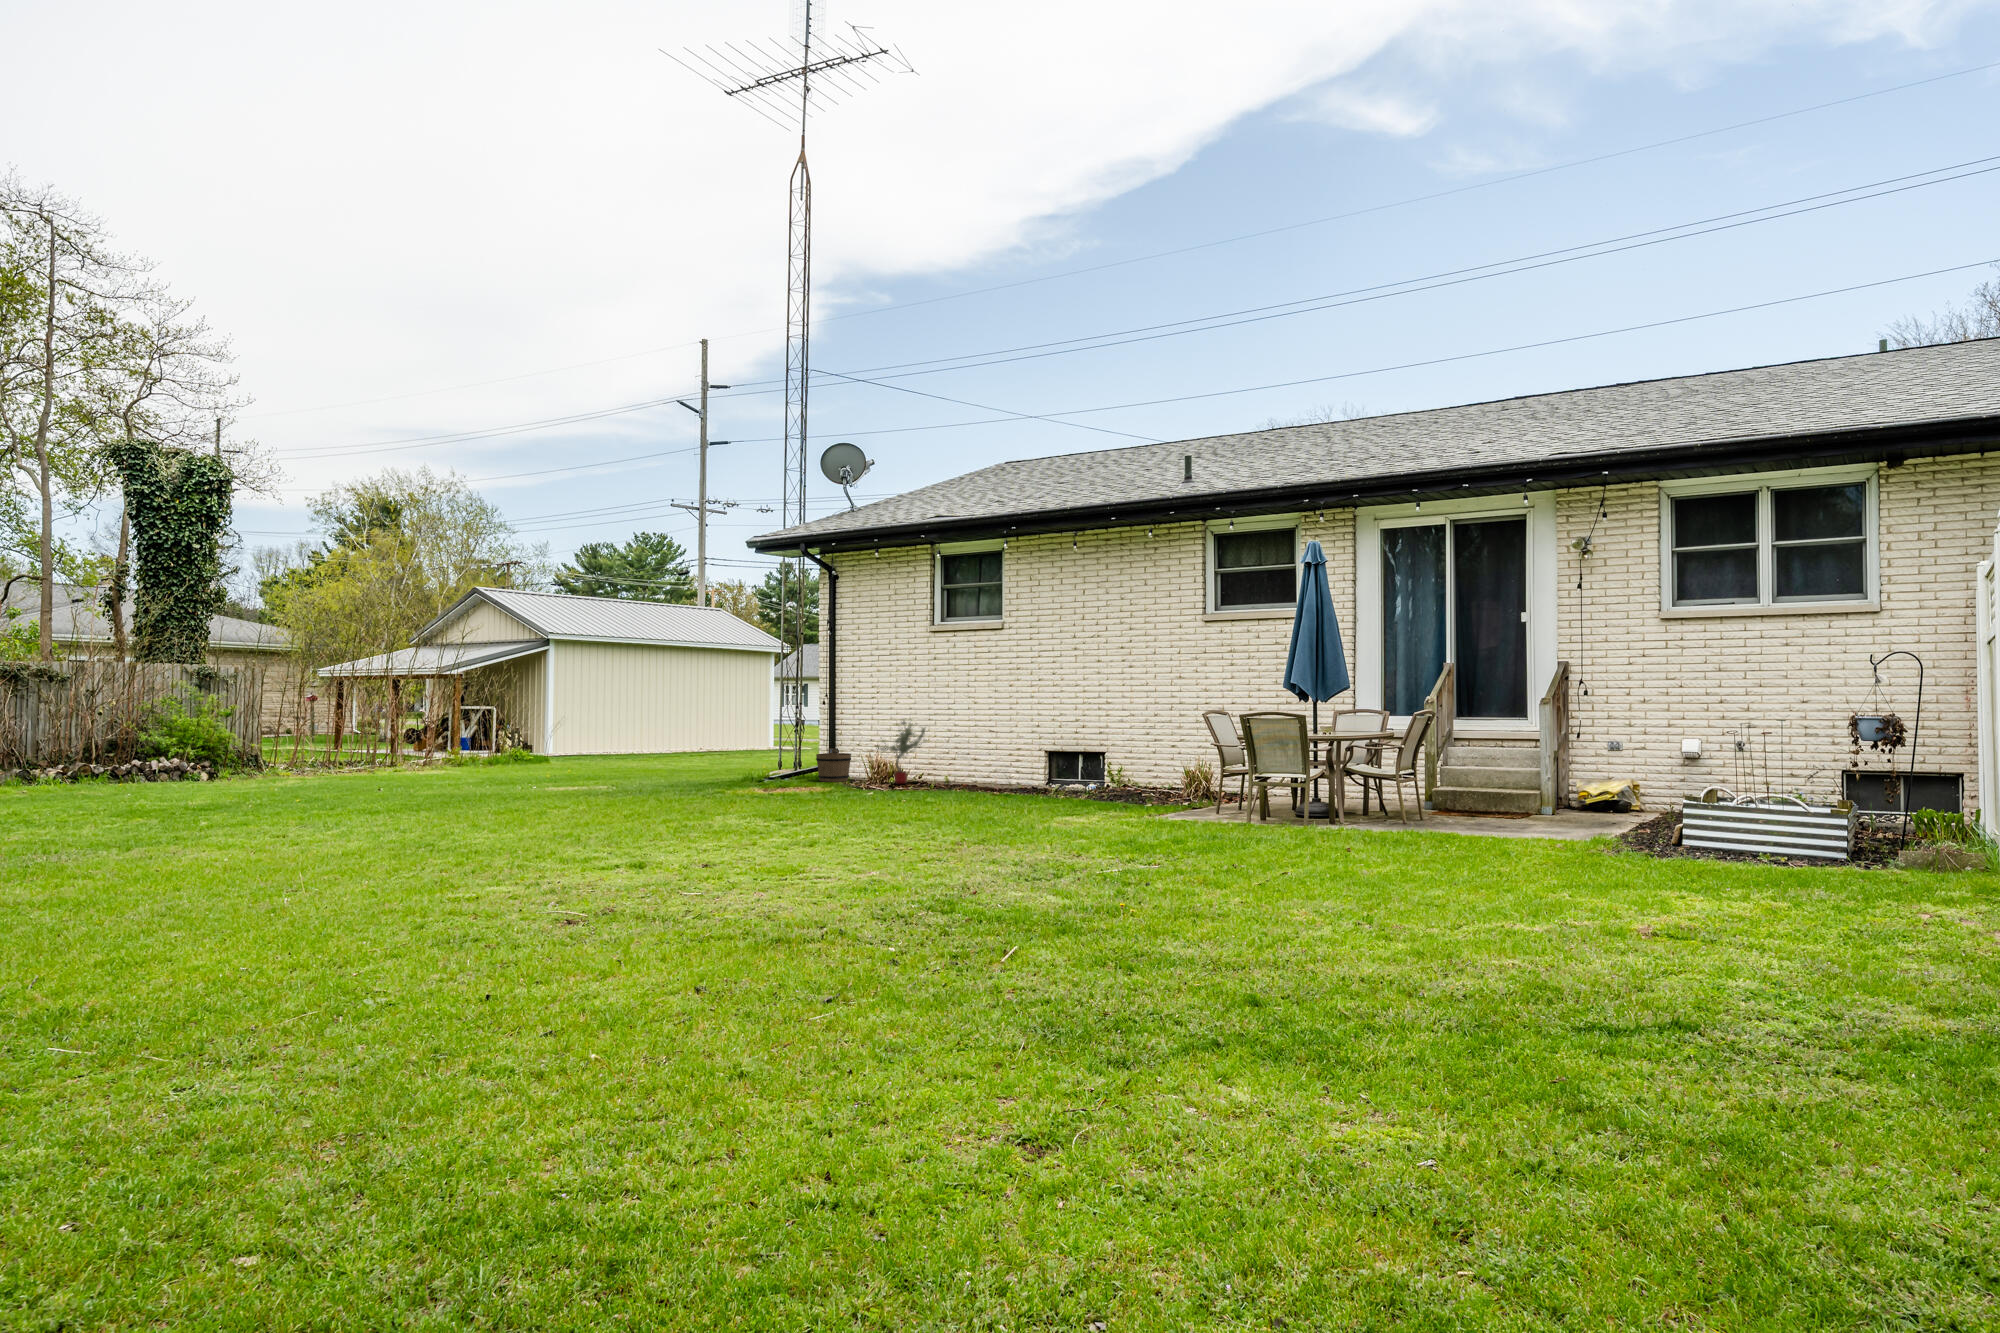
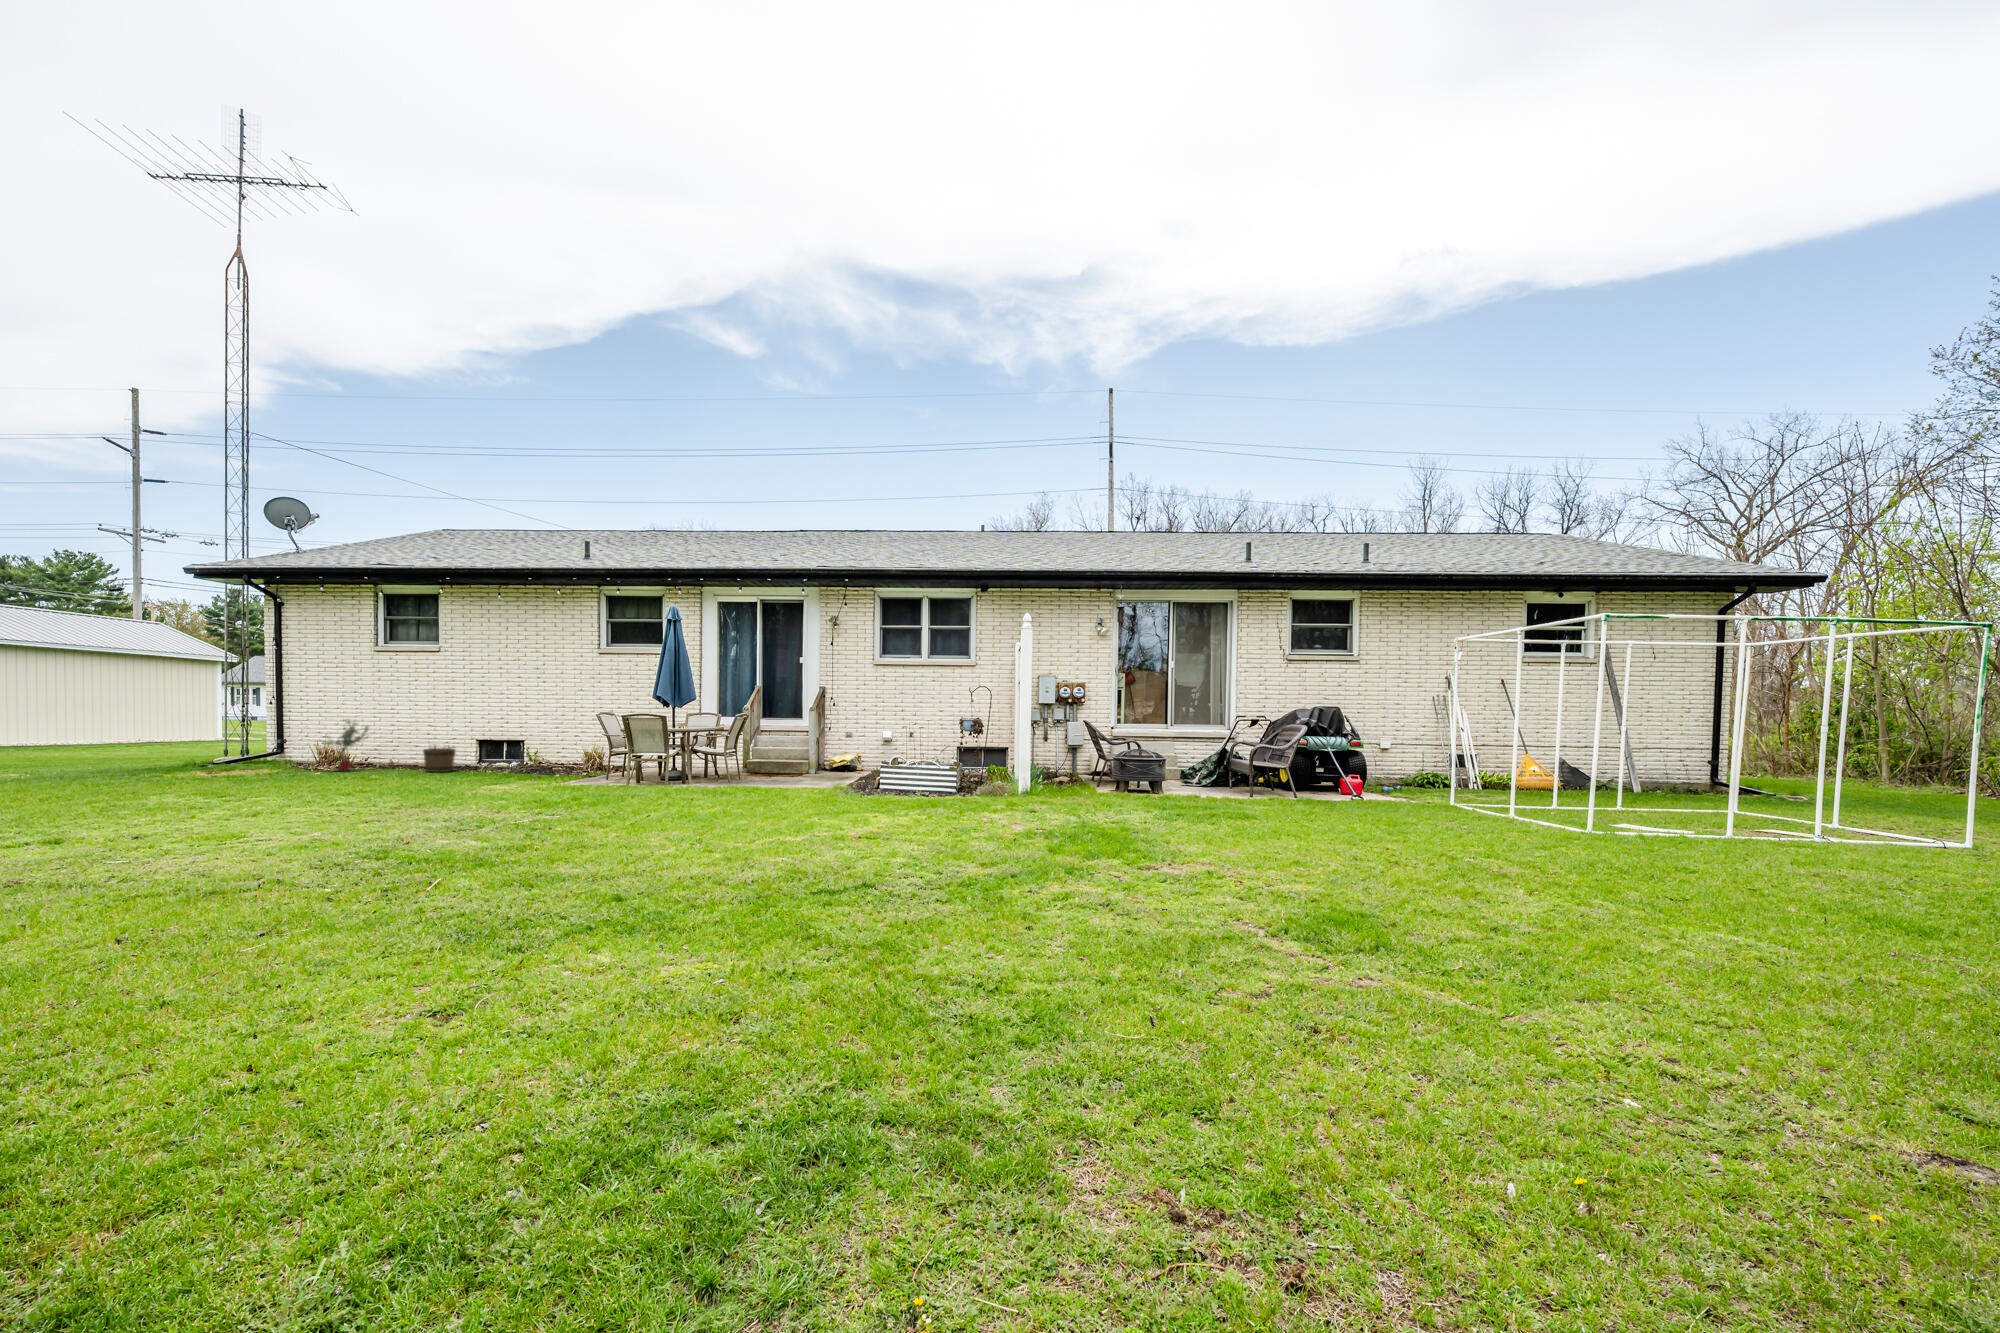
bucket: present [816,748,851,782] -> present [423,746,455,772]

